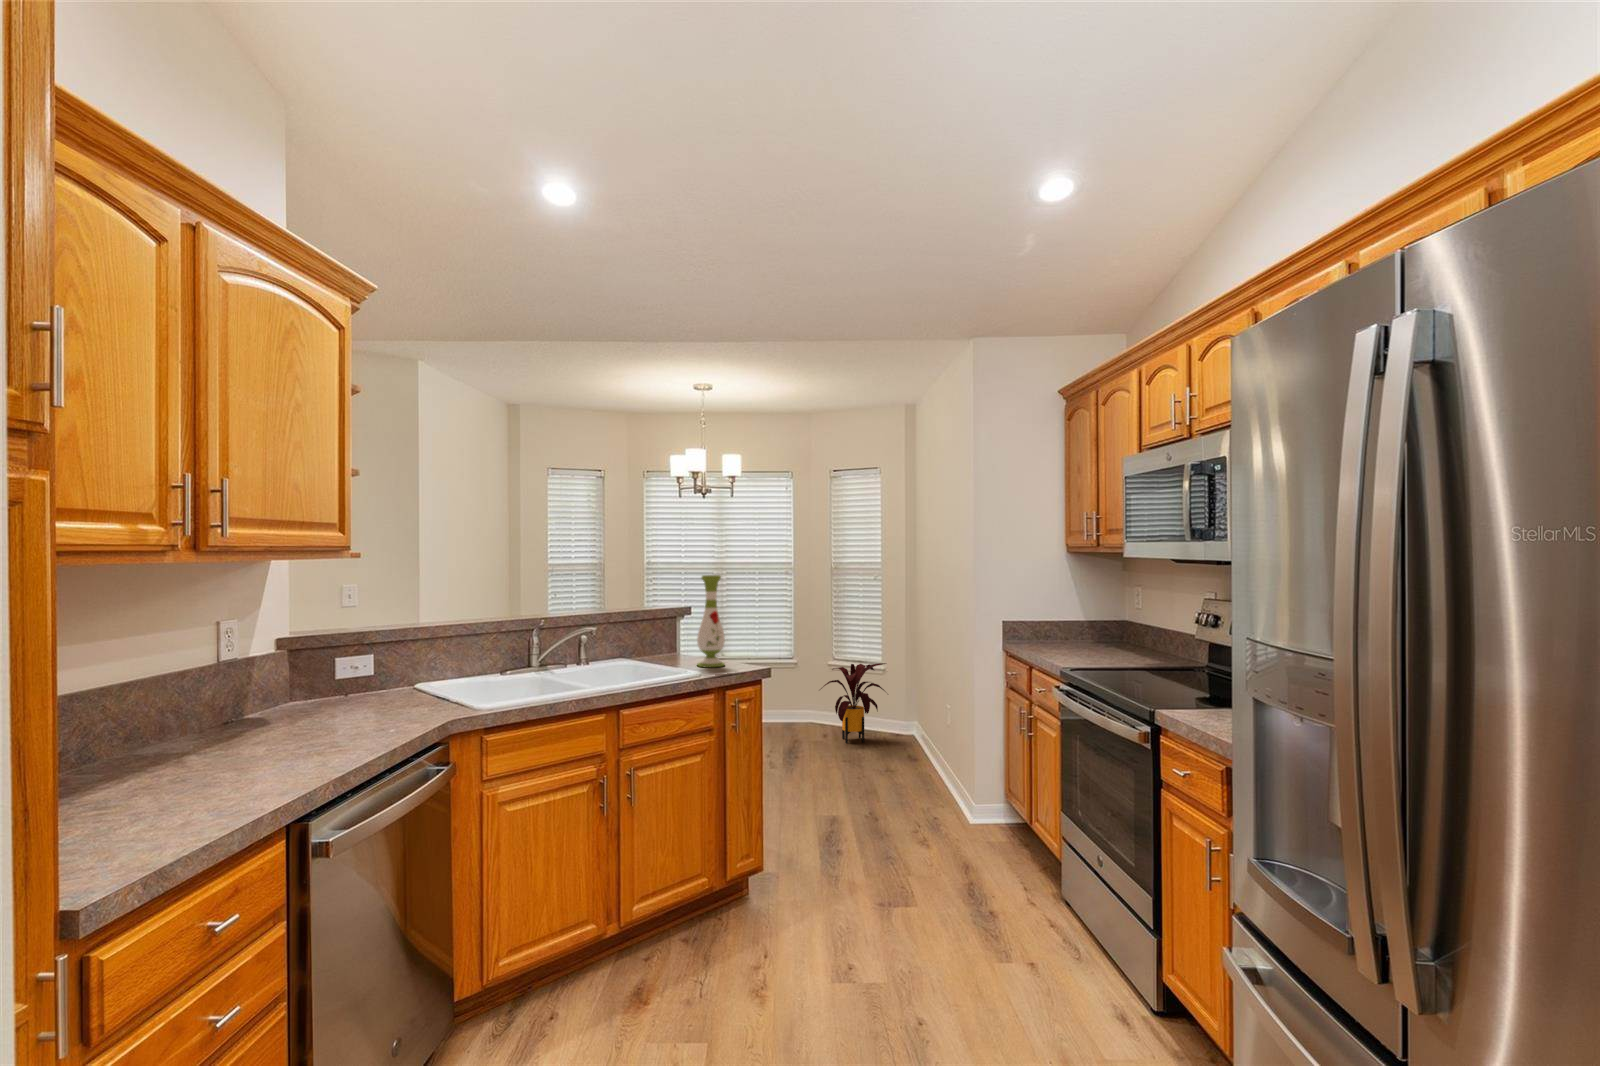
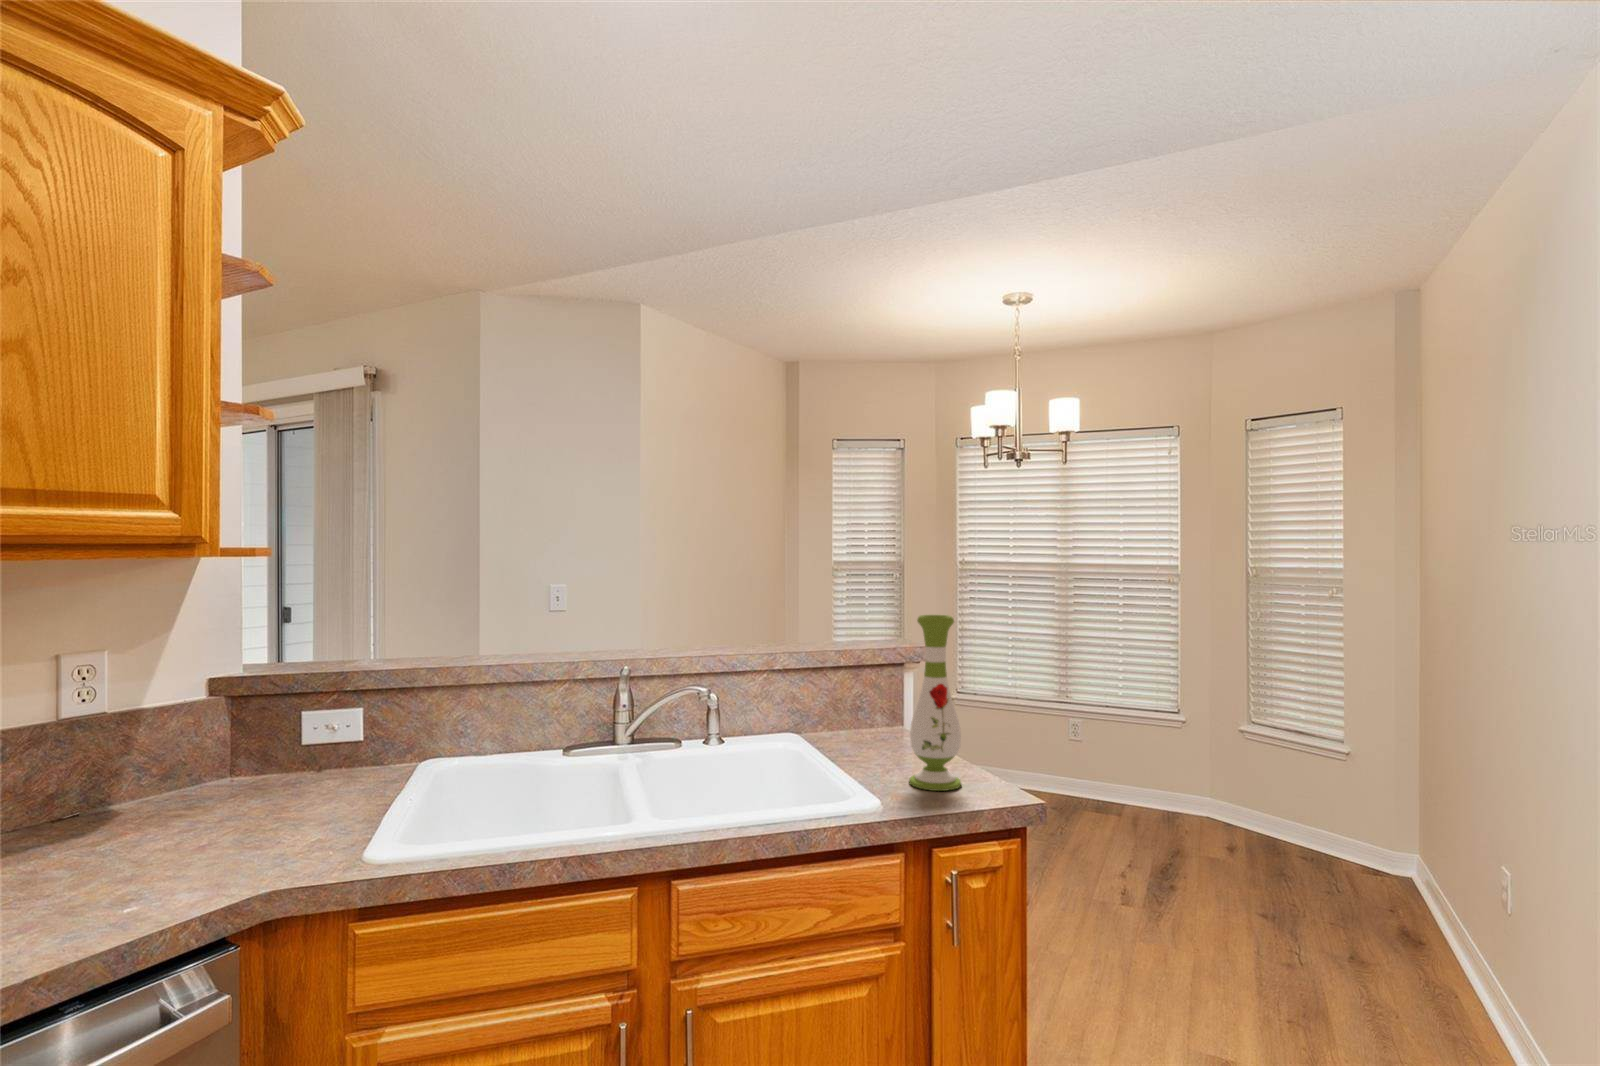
house plant: present [821,663,886,743] -> none [1216,738,1360,874]

